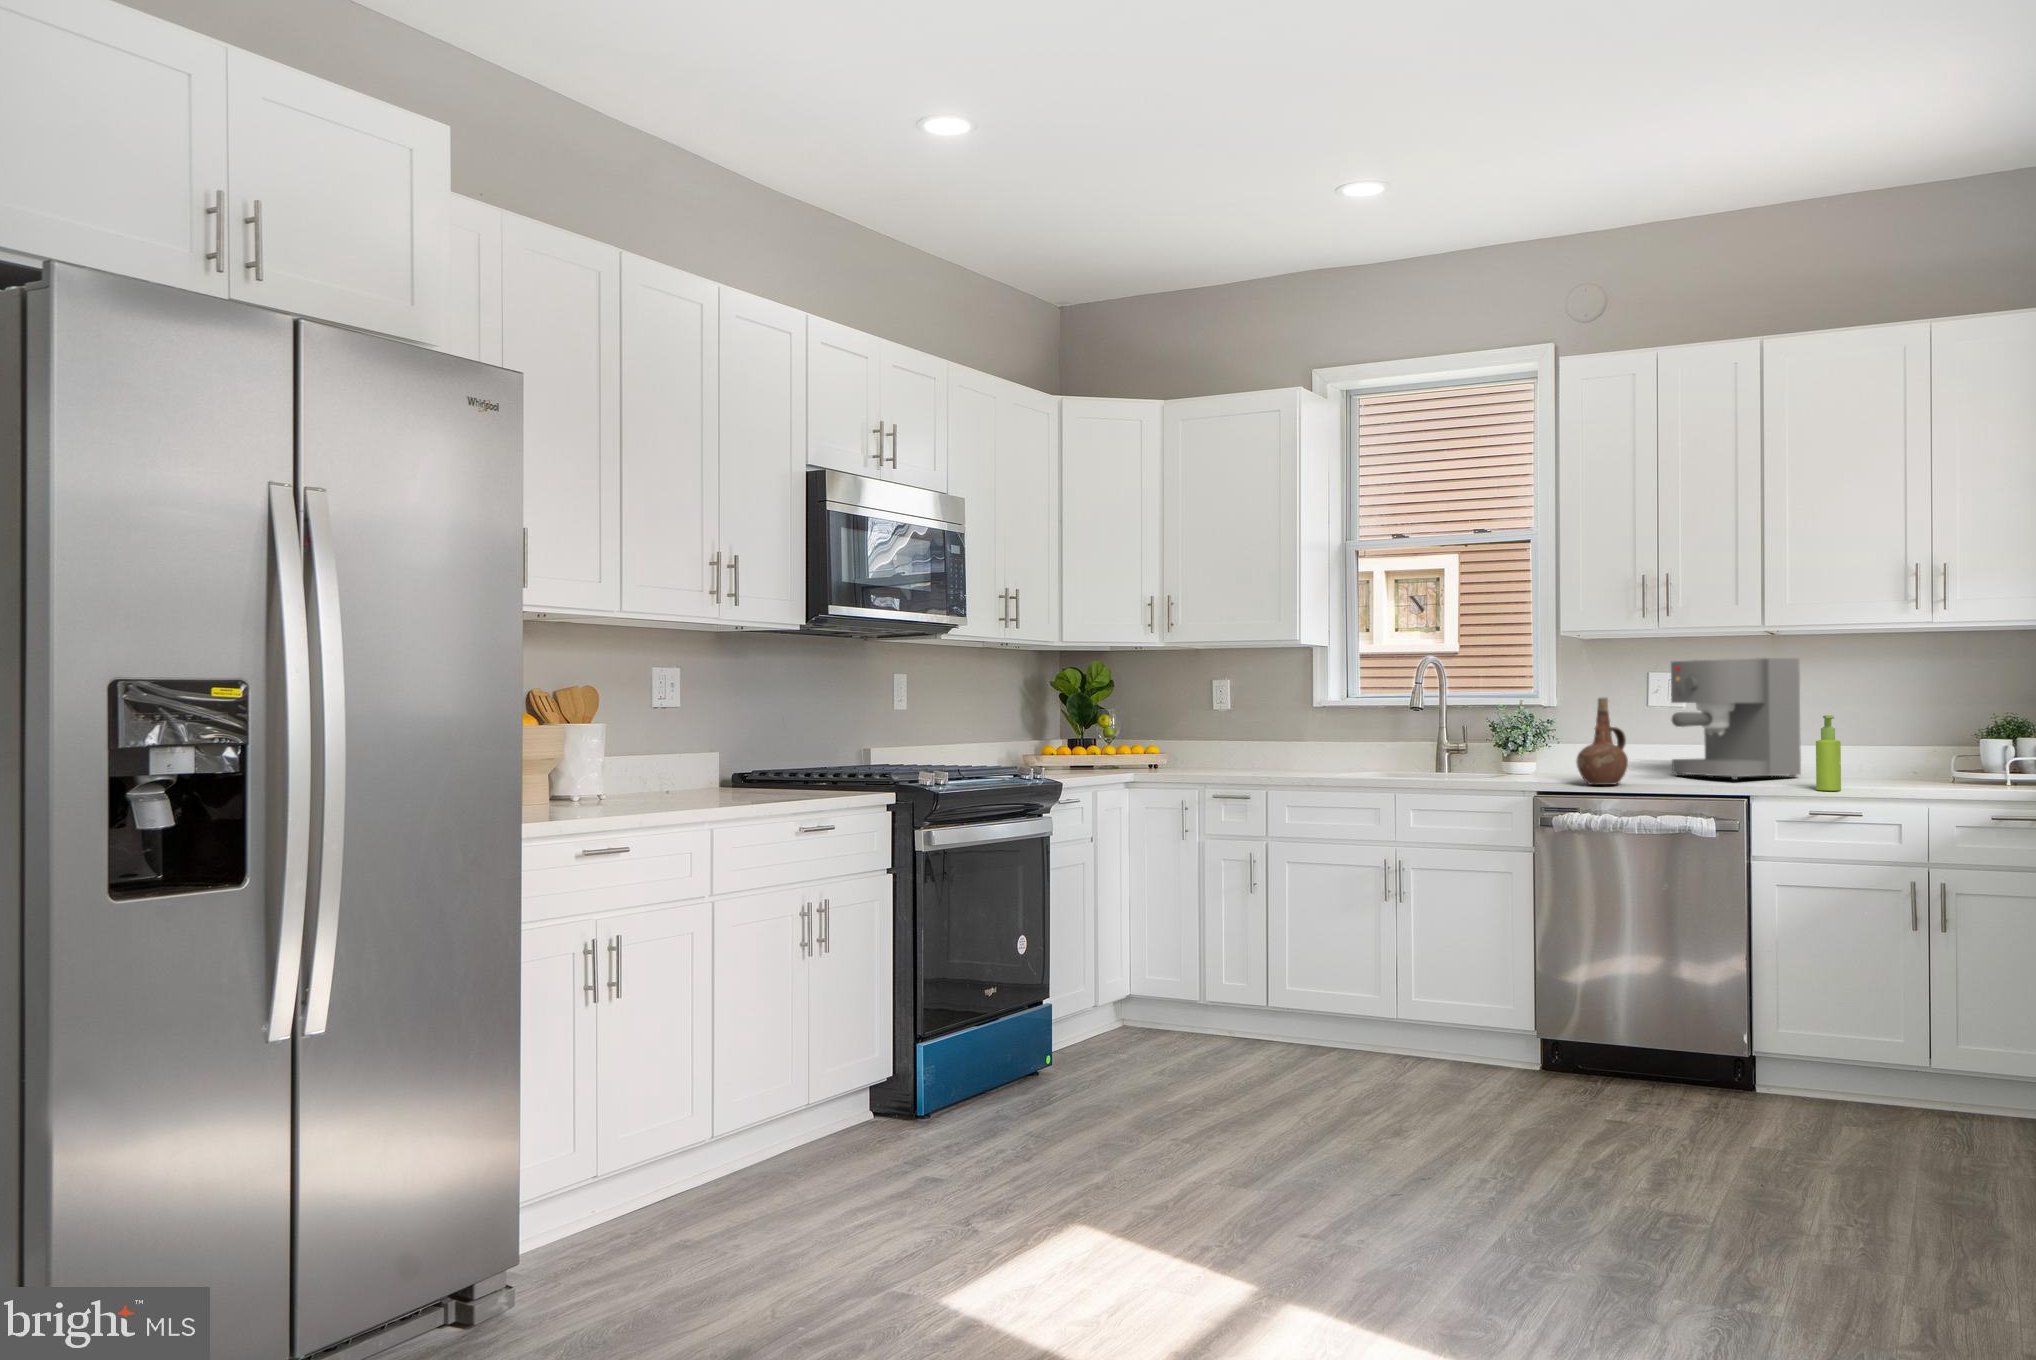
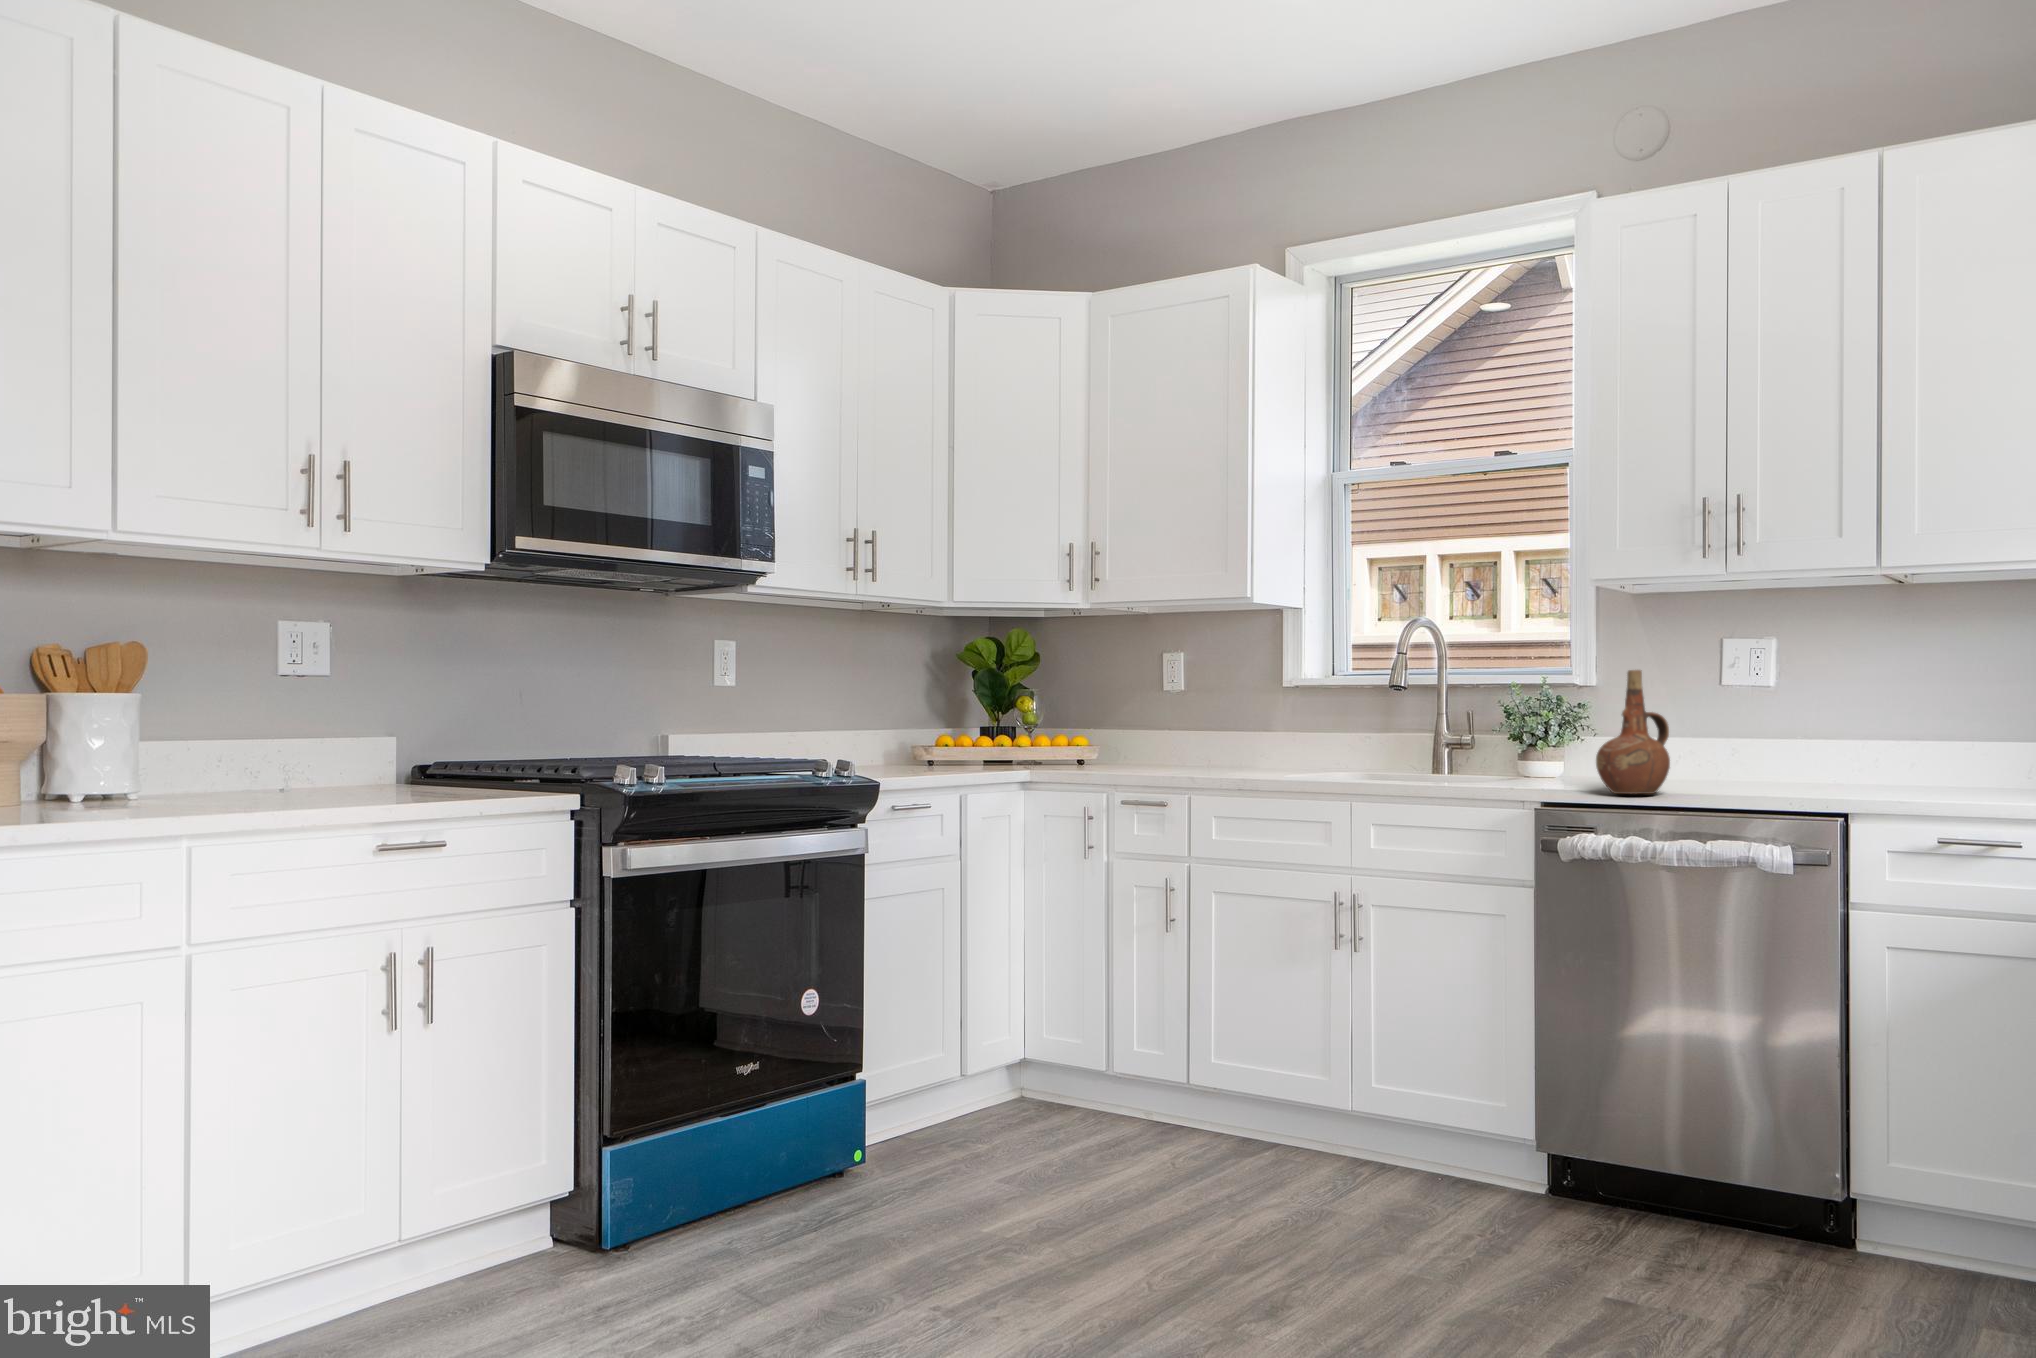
coffee maker: present [1671,658,1801,779] -> none [1736,613,1936,789]
soap dispenser: present [1816,715,1841,791] -> none [1949,695,1988,808]

